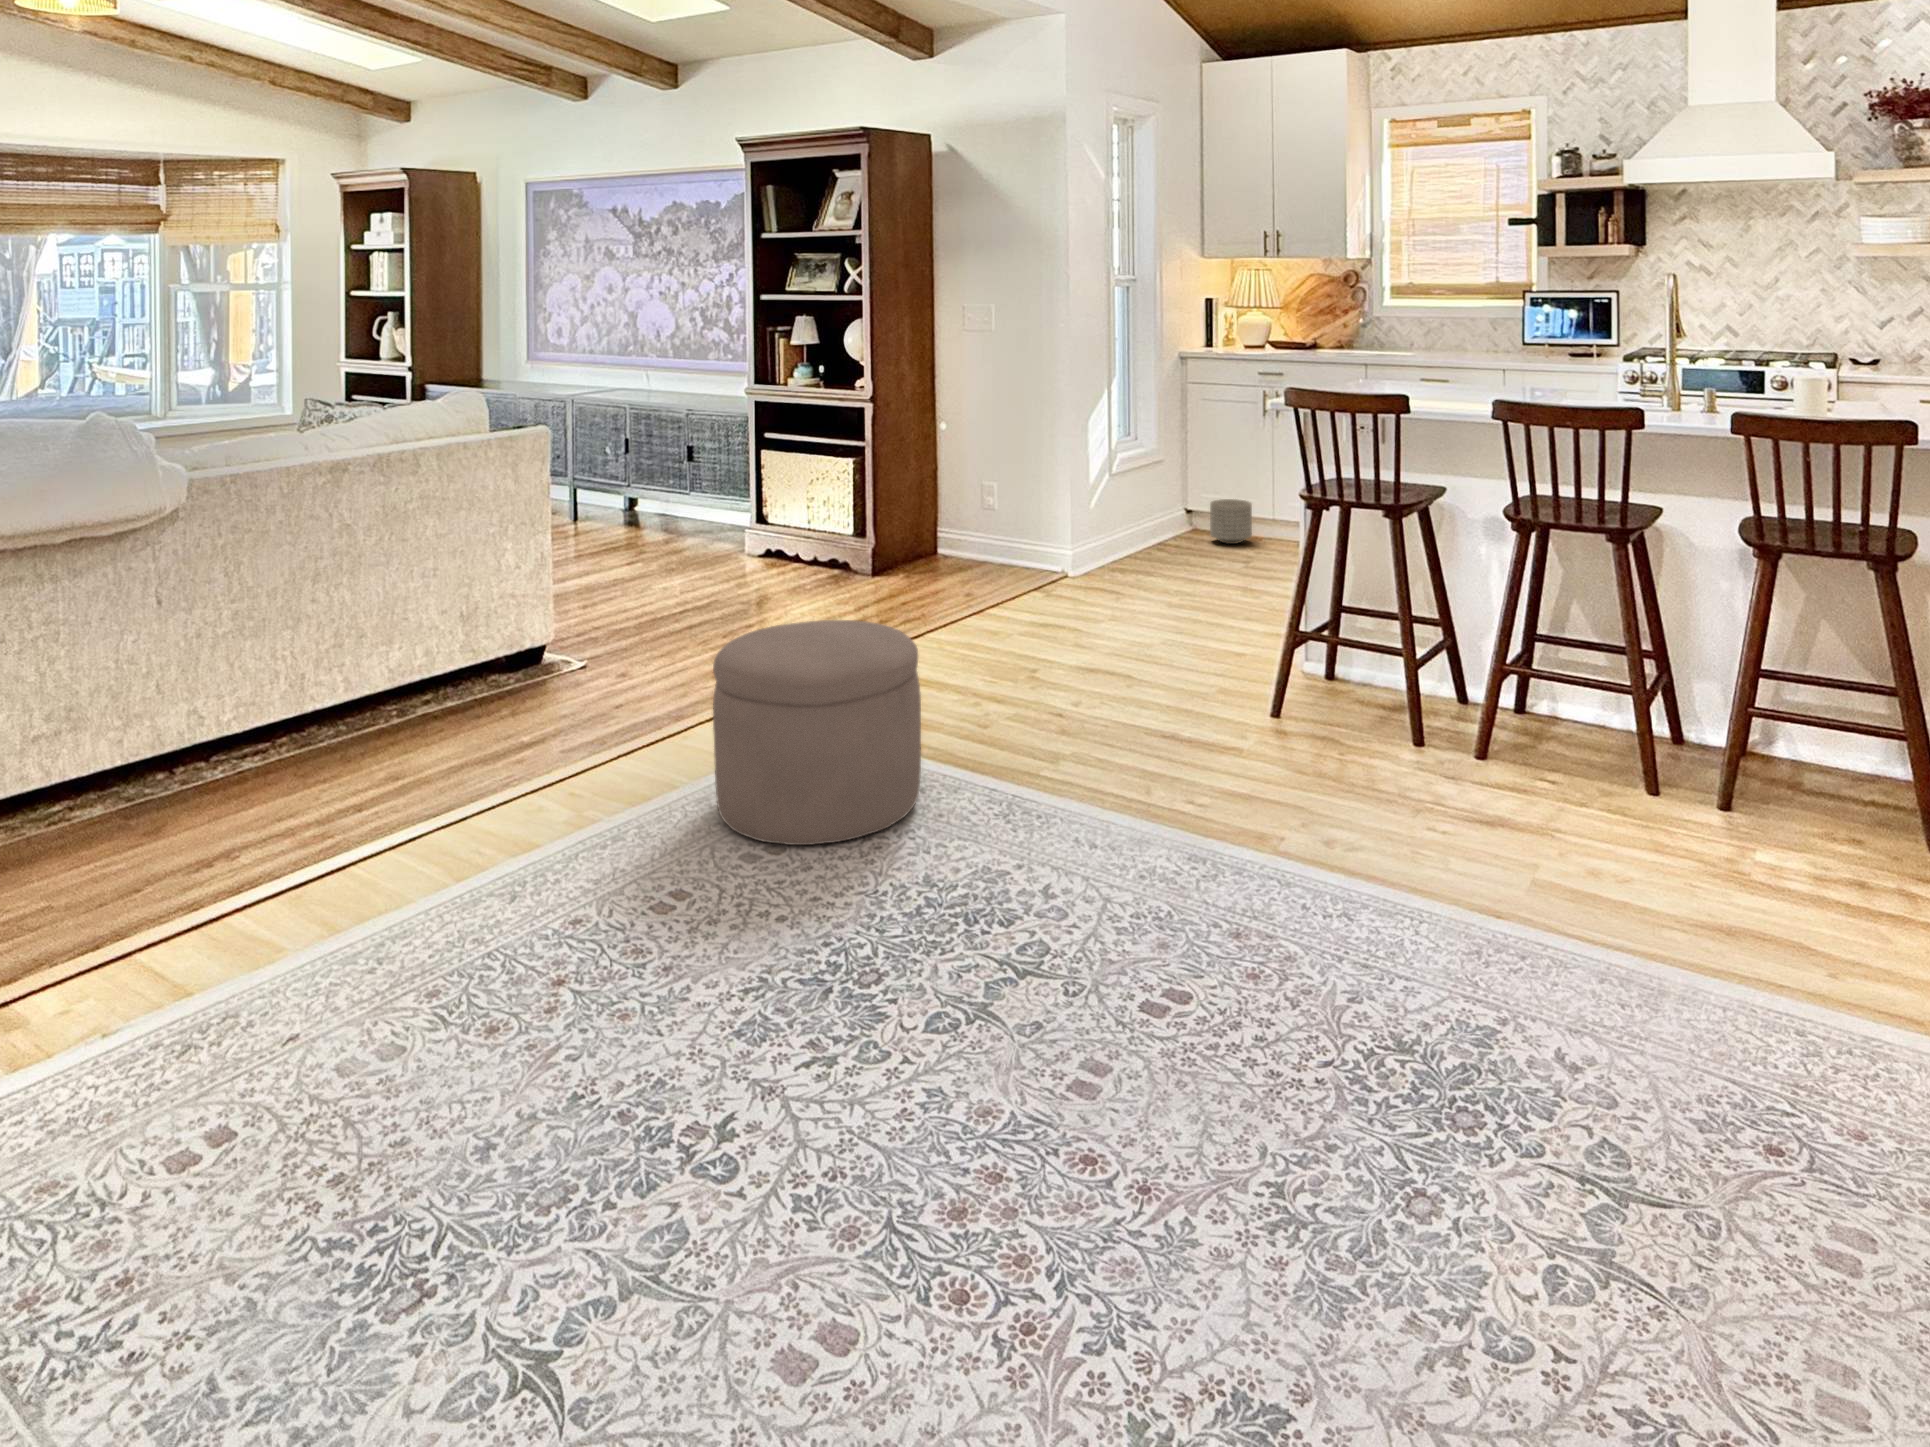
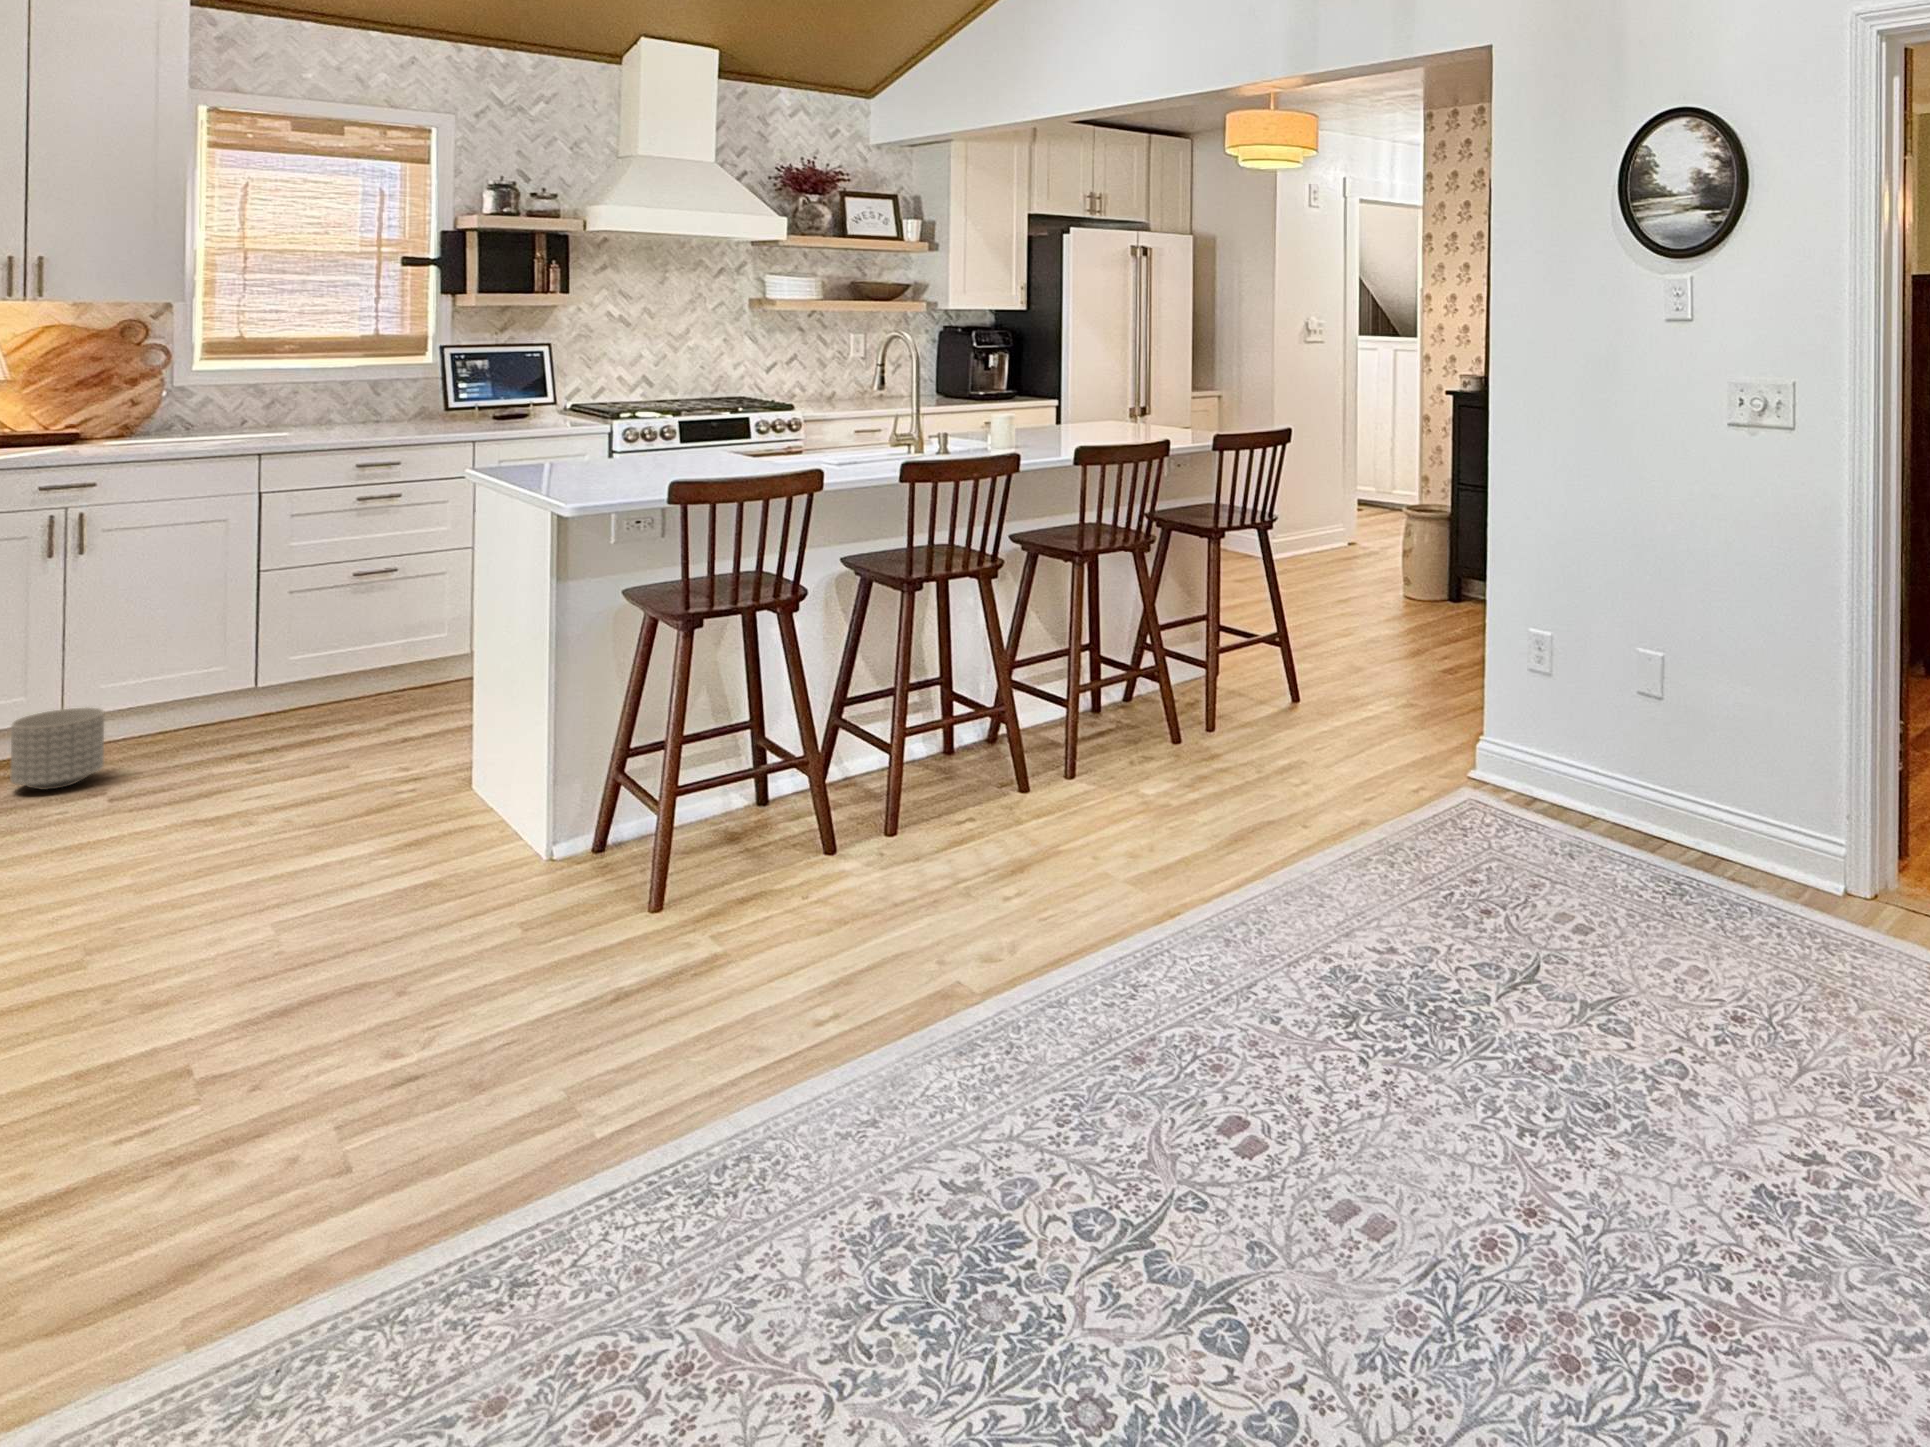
ottoman: present [713,620,921,845] -> none [793,840,1131,1251]

